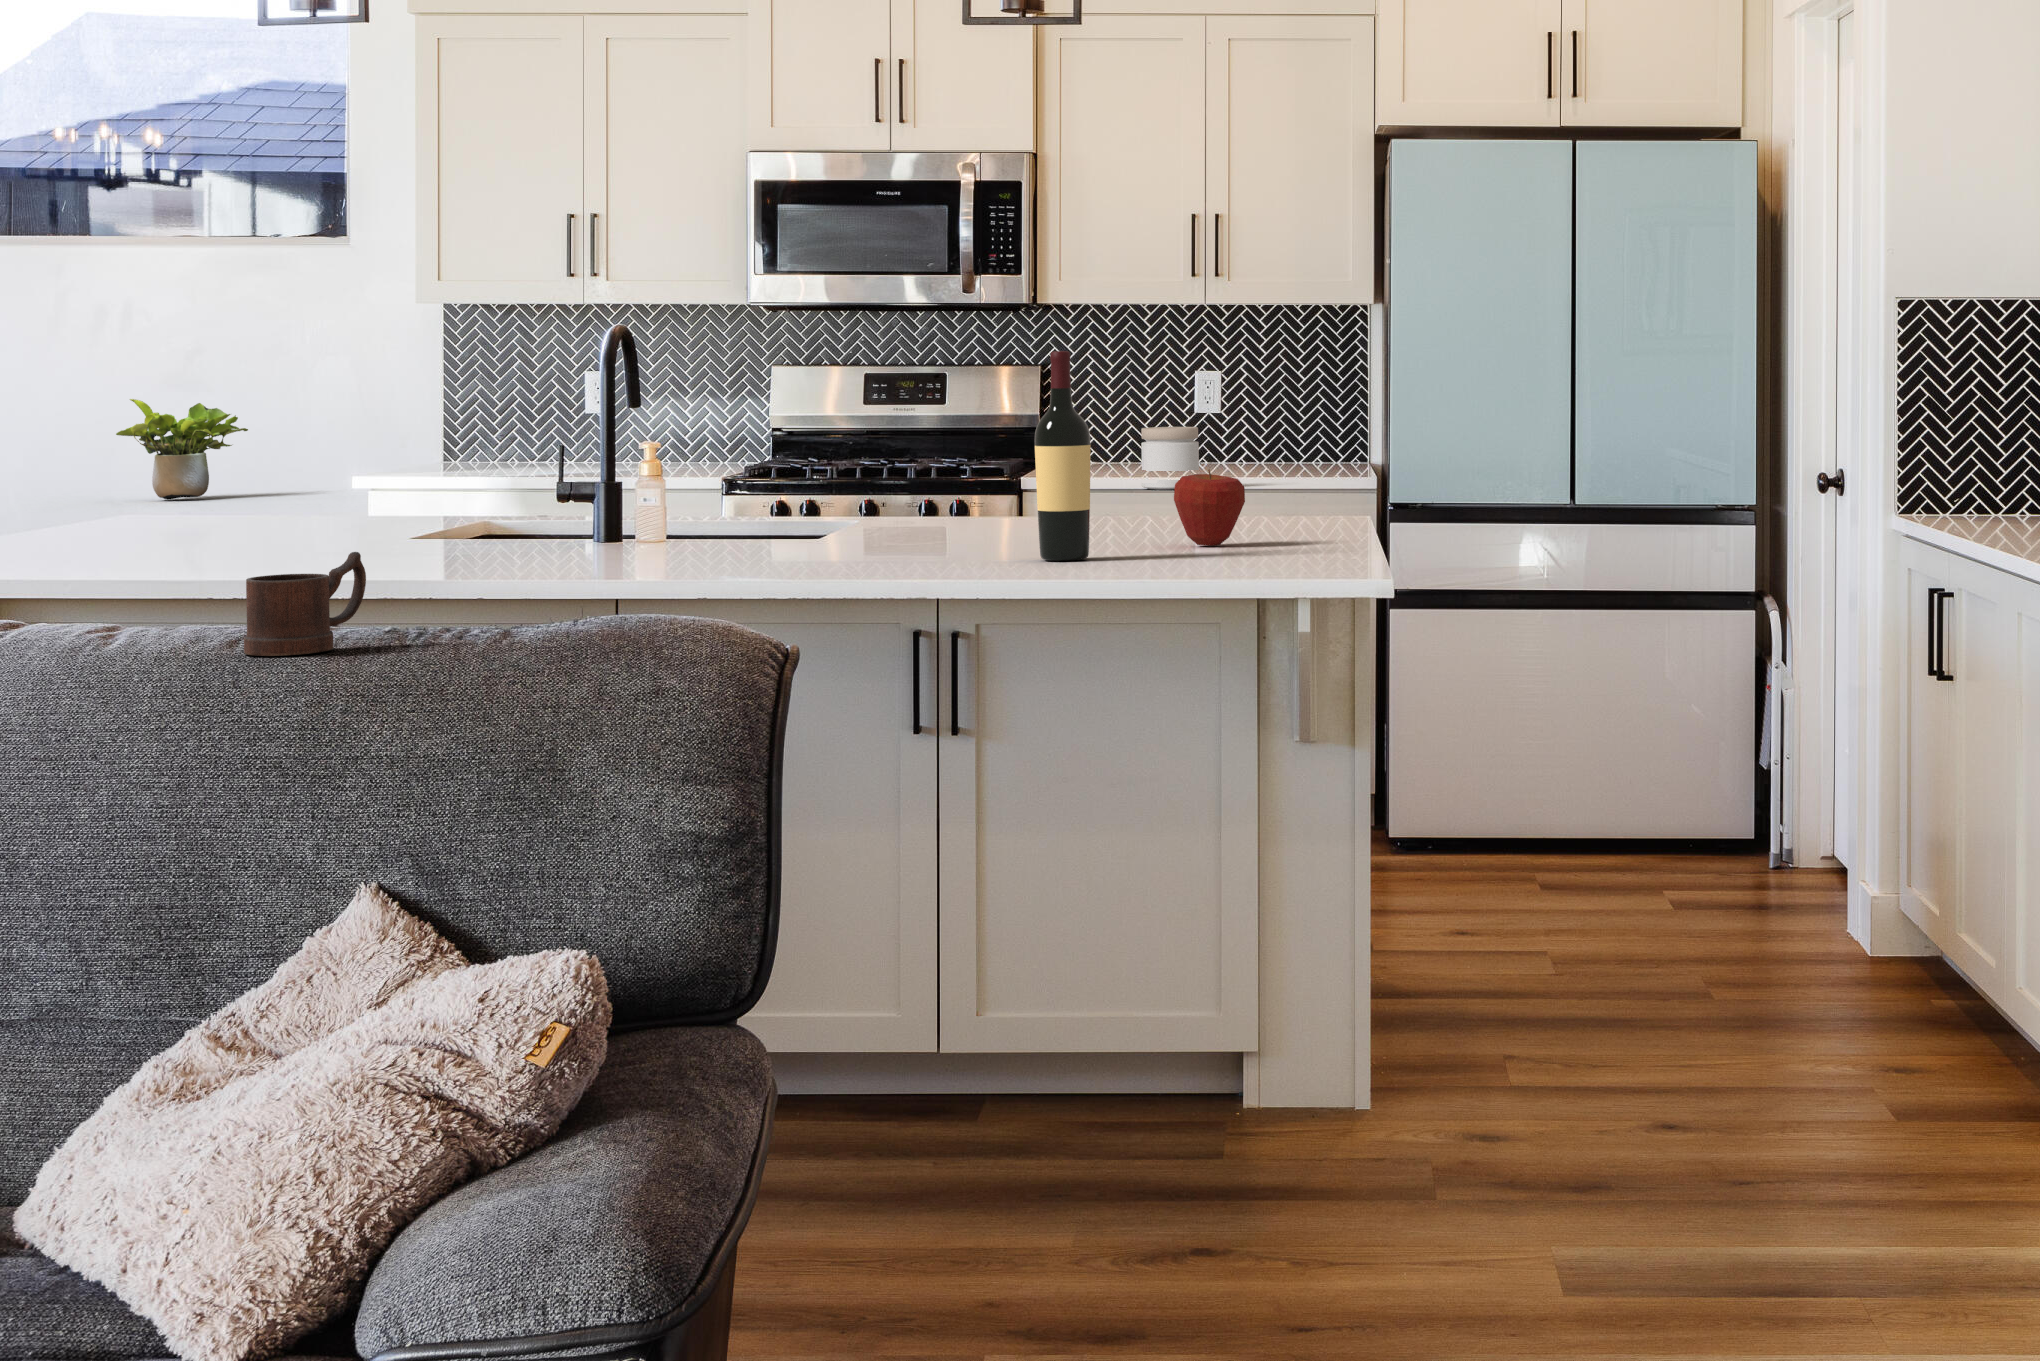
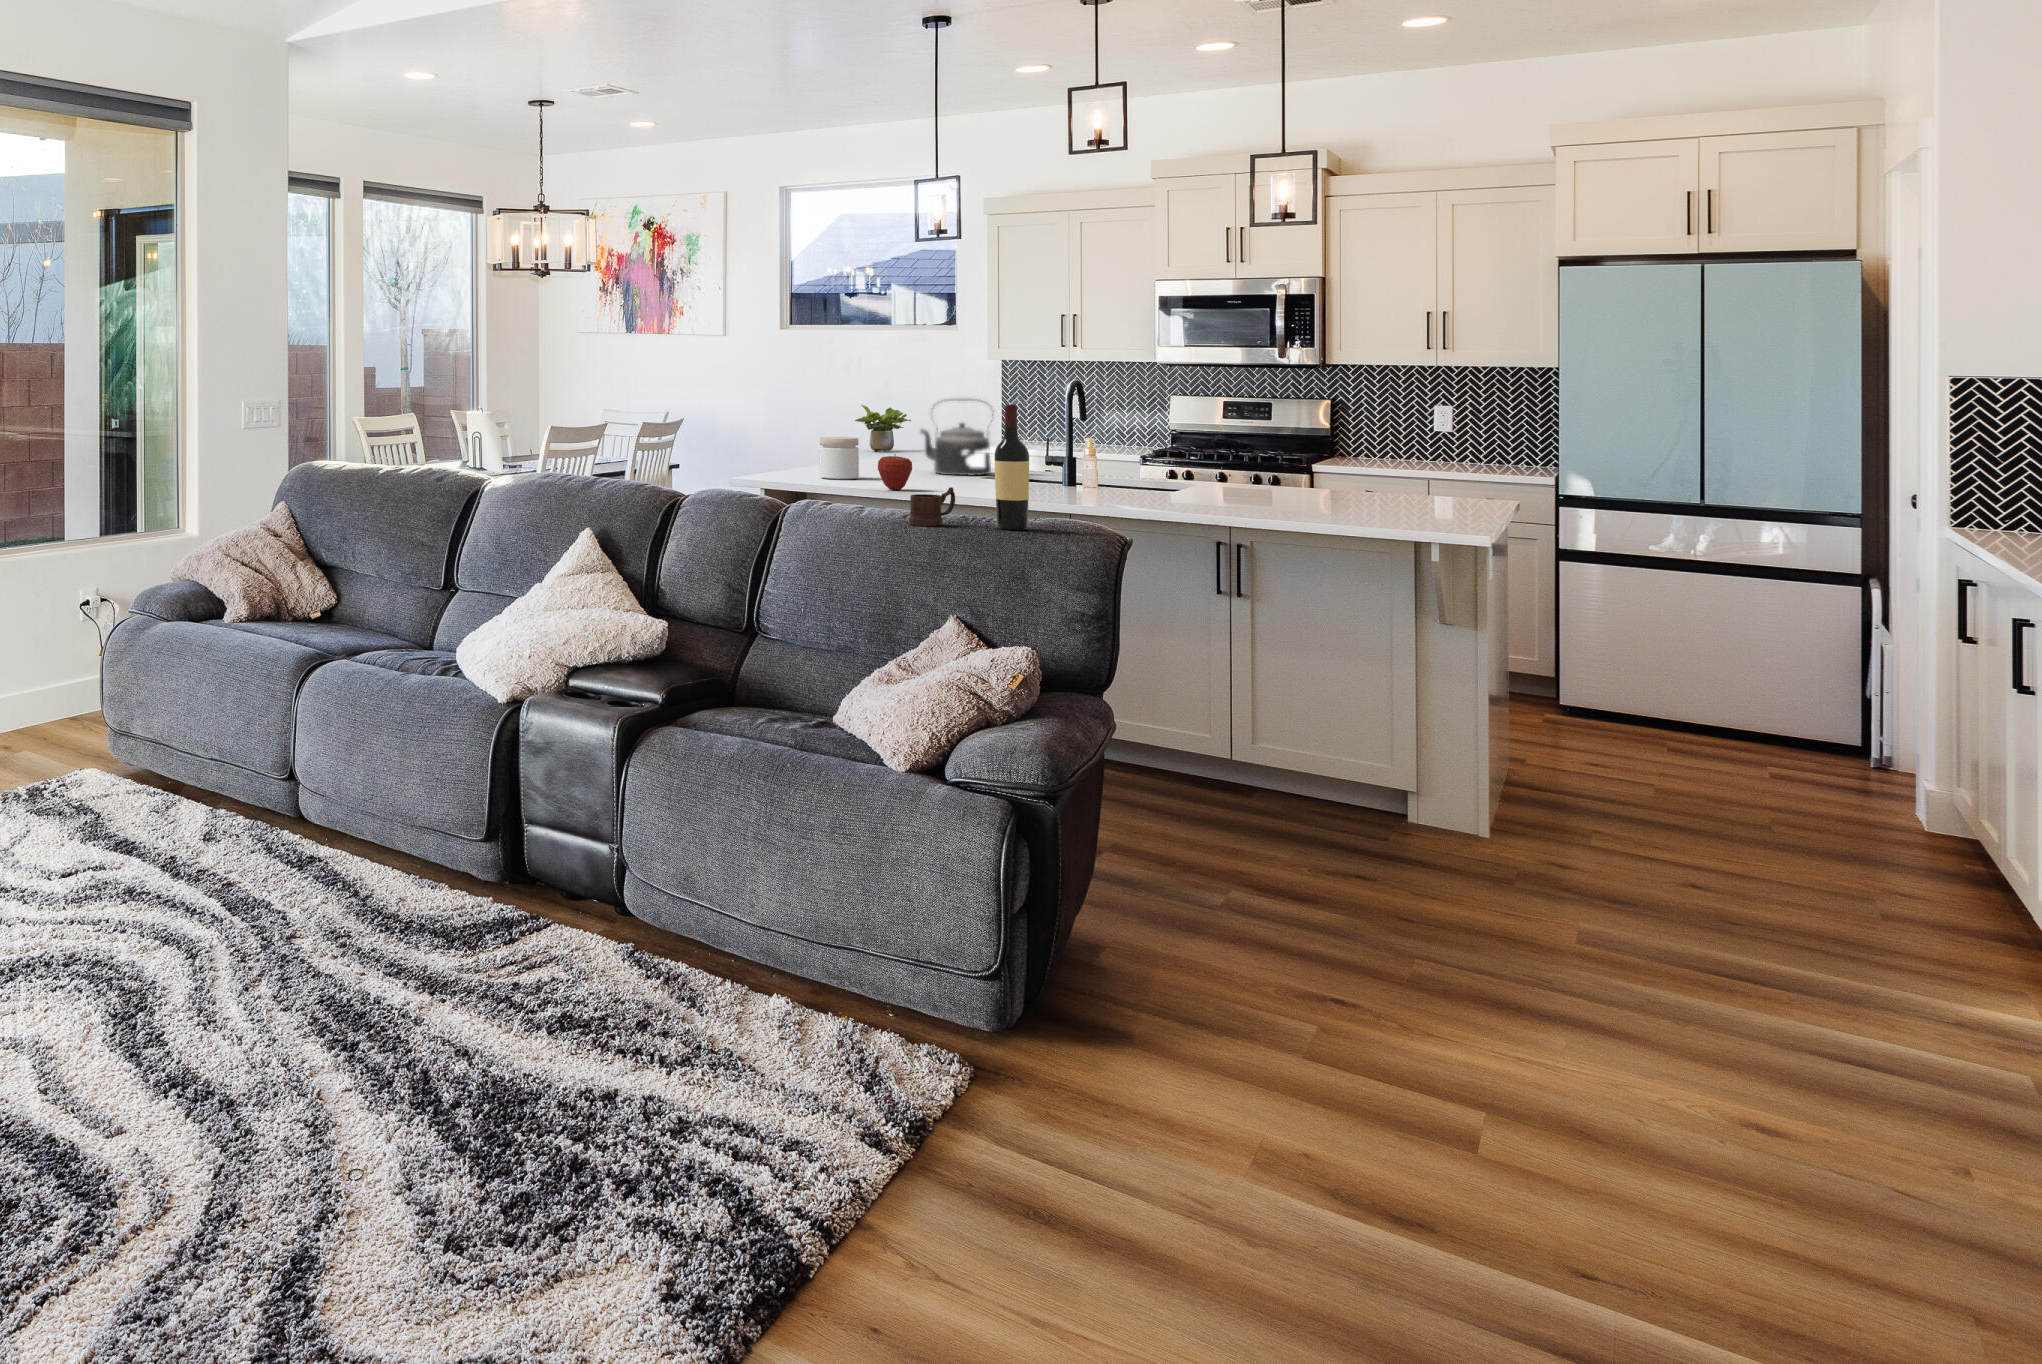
wine bottle: present [1035,351,1091,561] -> present [994,405,1029,530]
kettle: none [267,367,436,536] -> present [920,411,994,476]
jar: present [1141,427,1199,490] -> present [820,437,859,479]
apple: present [1174,469,1245,546] -> present [878,455,912,490]

